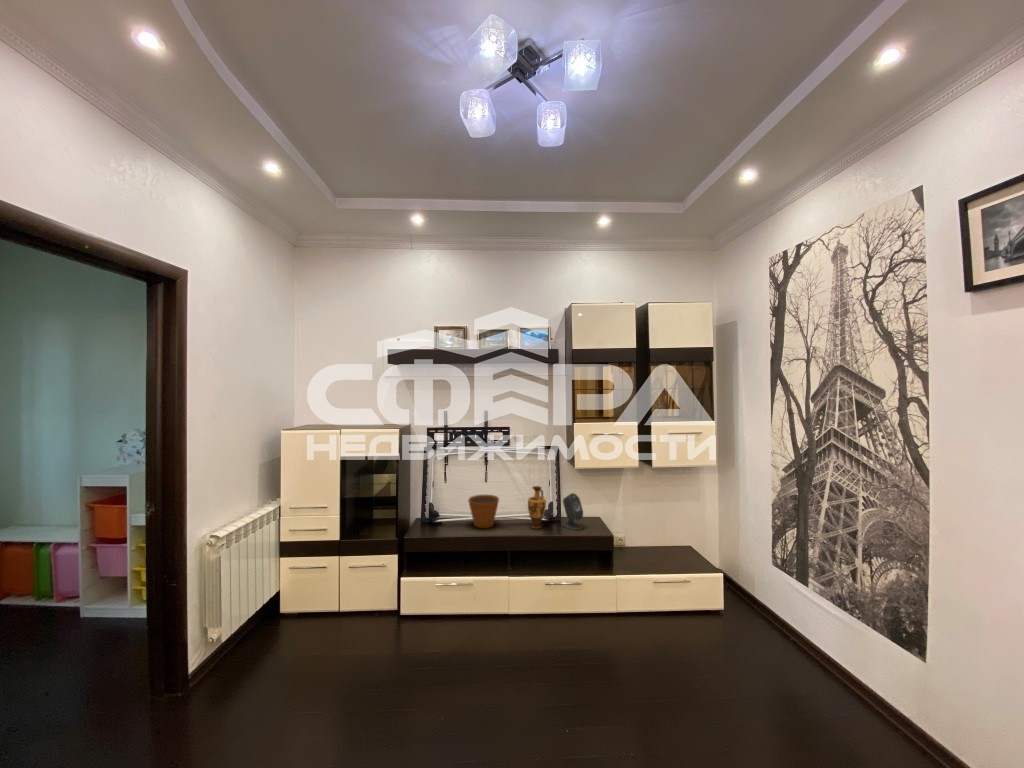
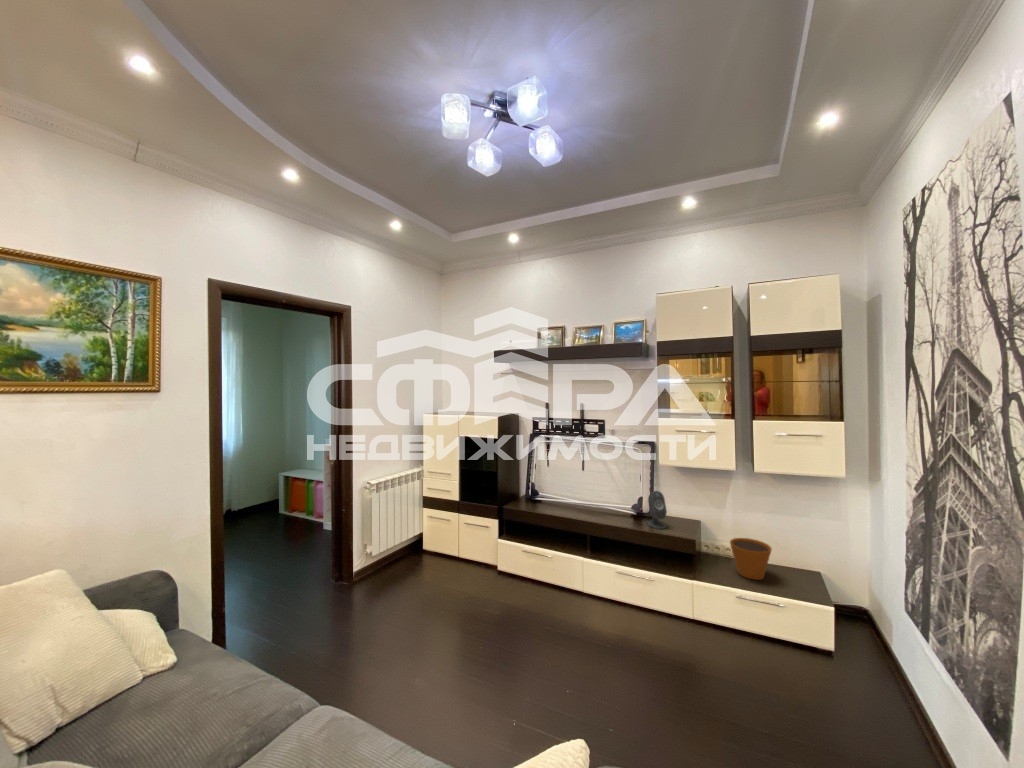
vase: present [528,486,546,528] -> none [610,479,629,521]
flower pot: present [468,494,499,528] -> present [730,538,771,580]

